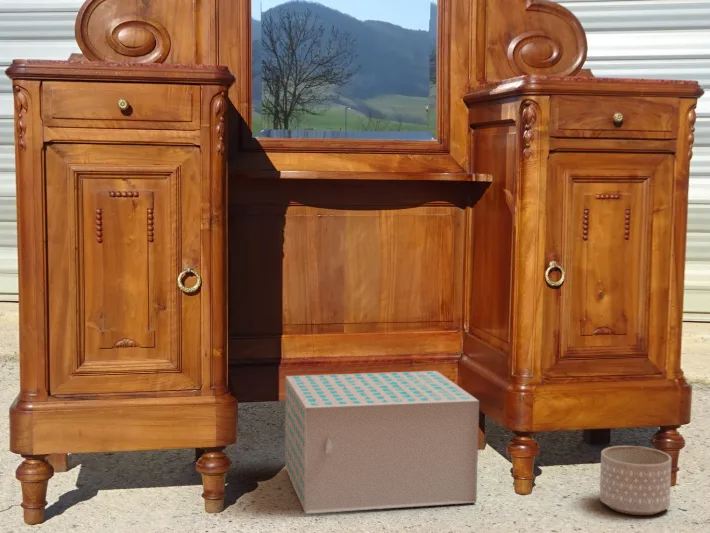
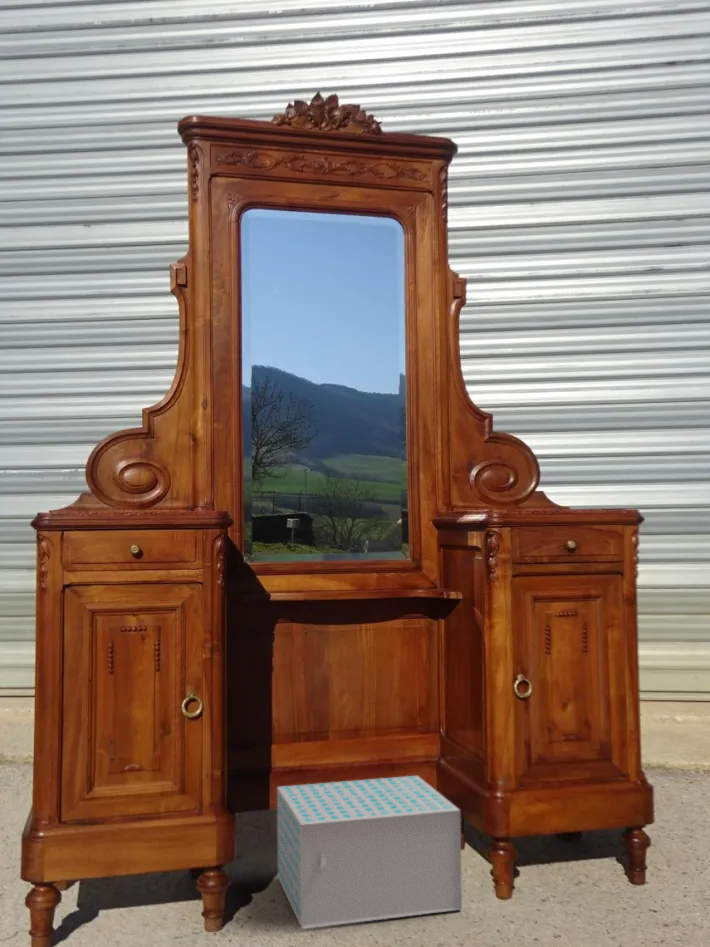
planter: present [600,446,672,515] -> none [575,847,641,917]

